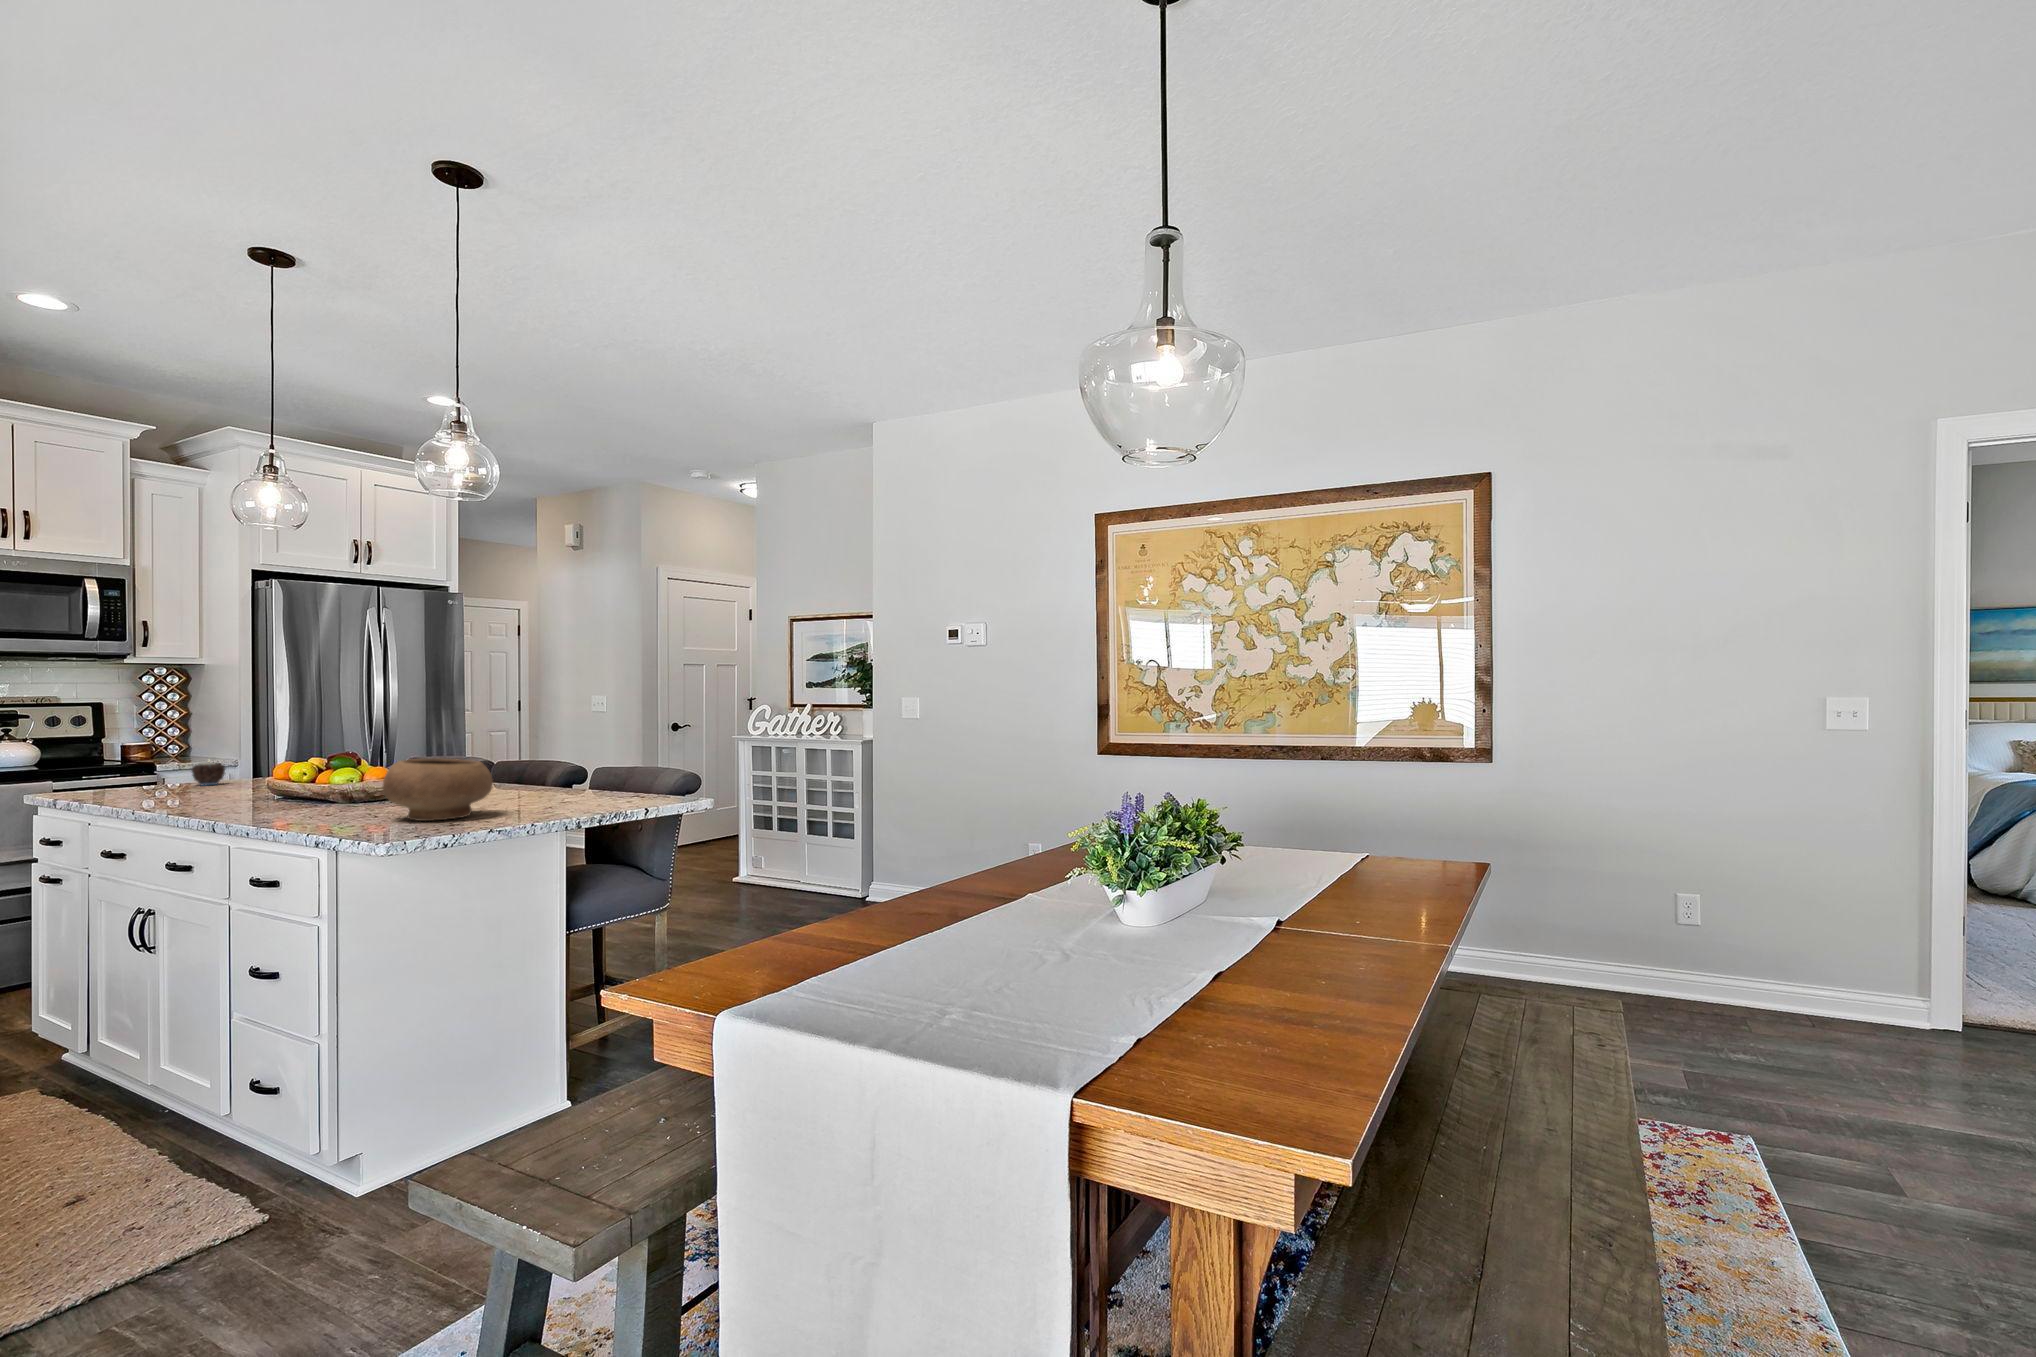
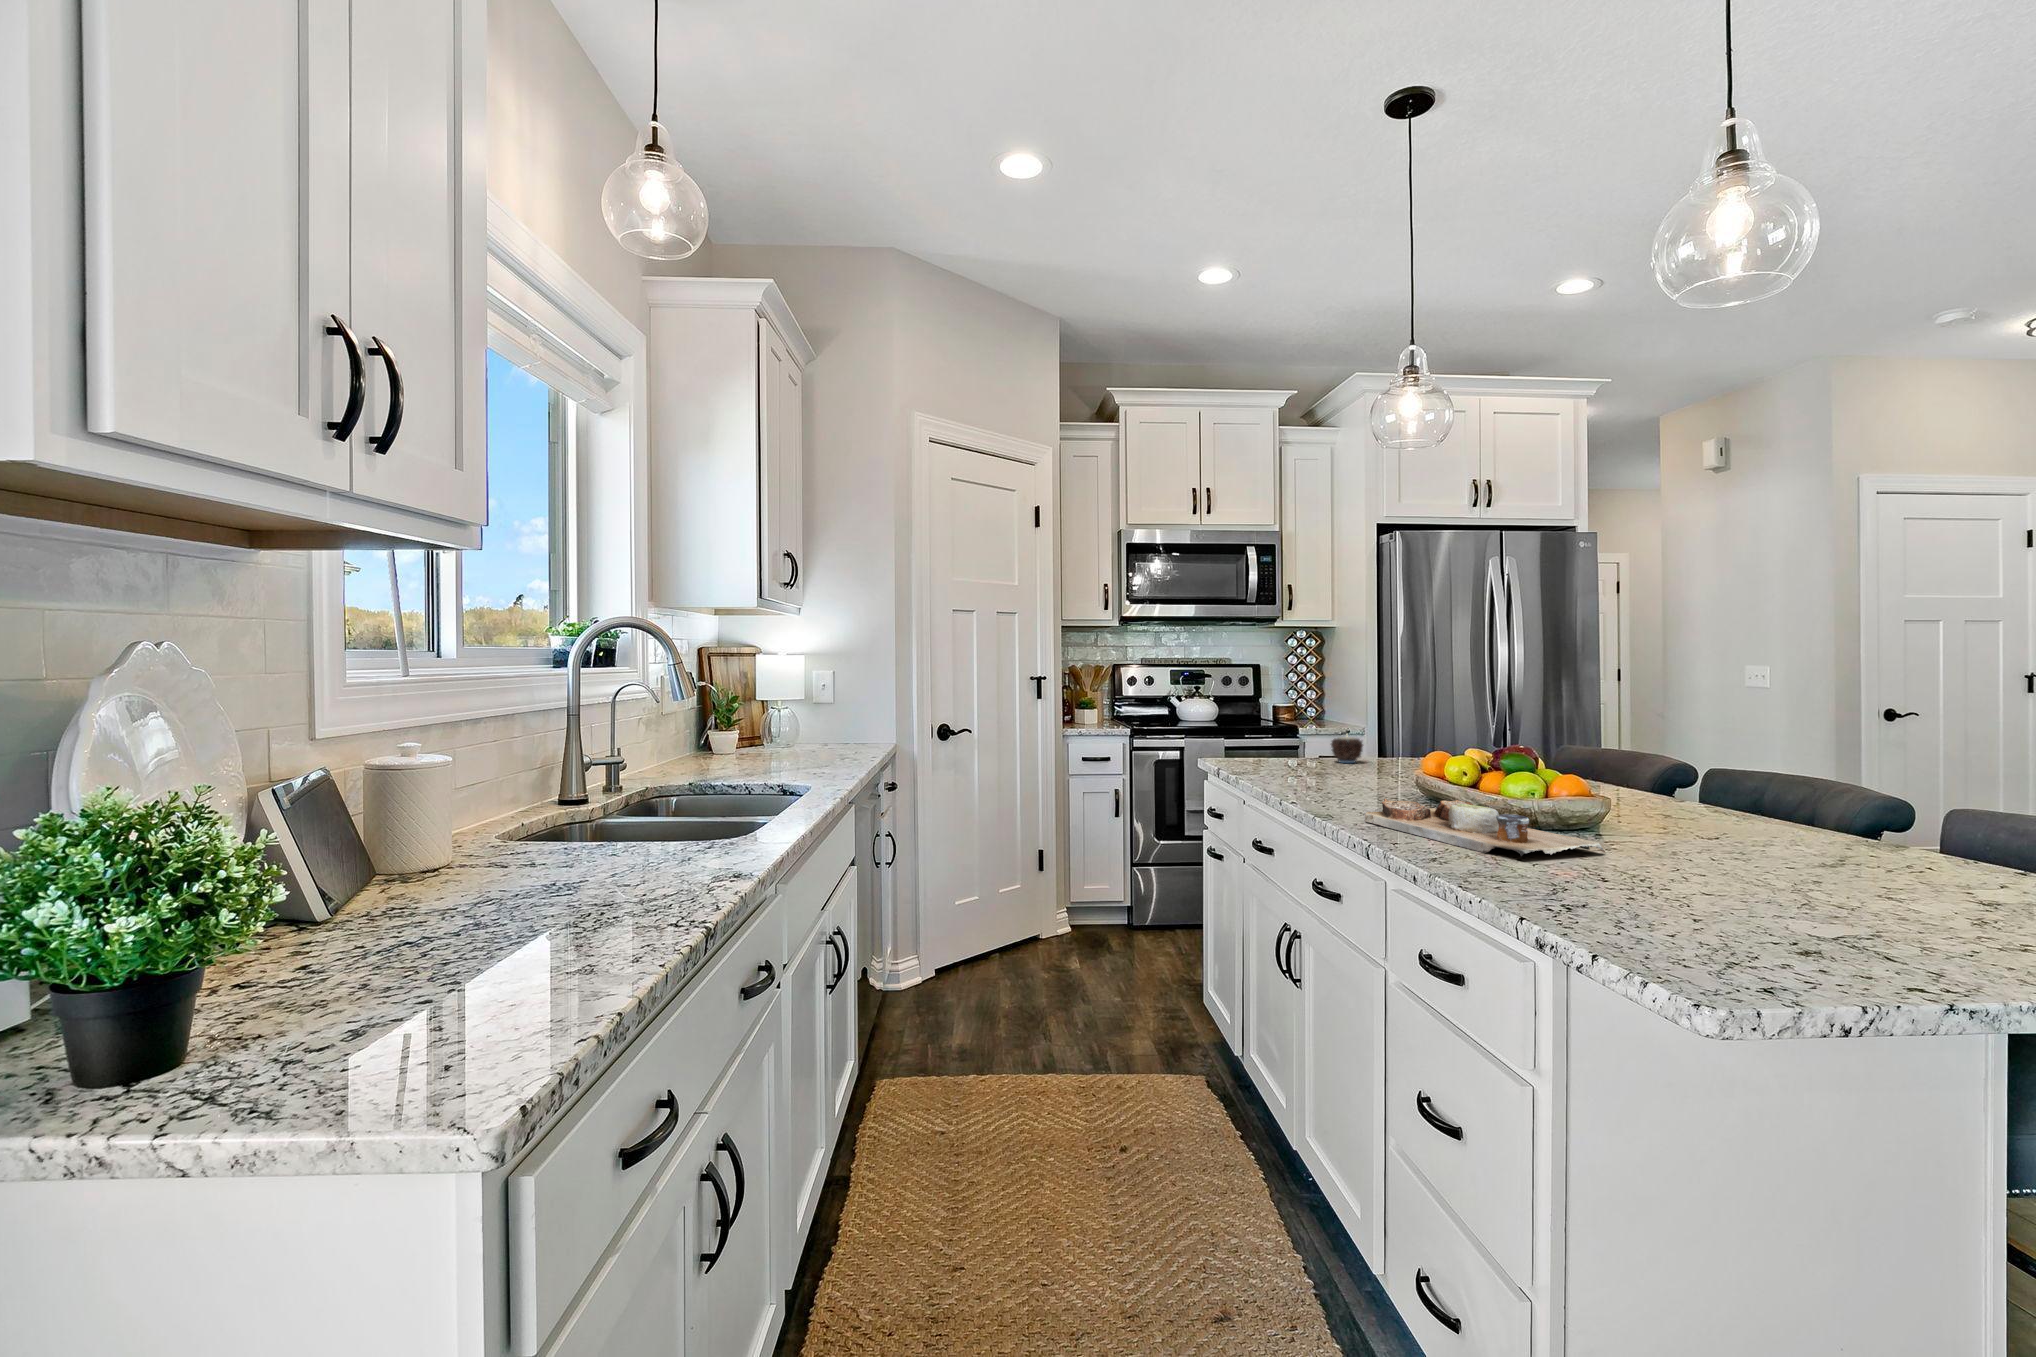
bowl: present [382,759,493,821] -> none [1634,790,1877,929]
cutting board: none [215,789,387,815] -> present [1365,799,1605,856]

